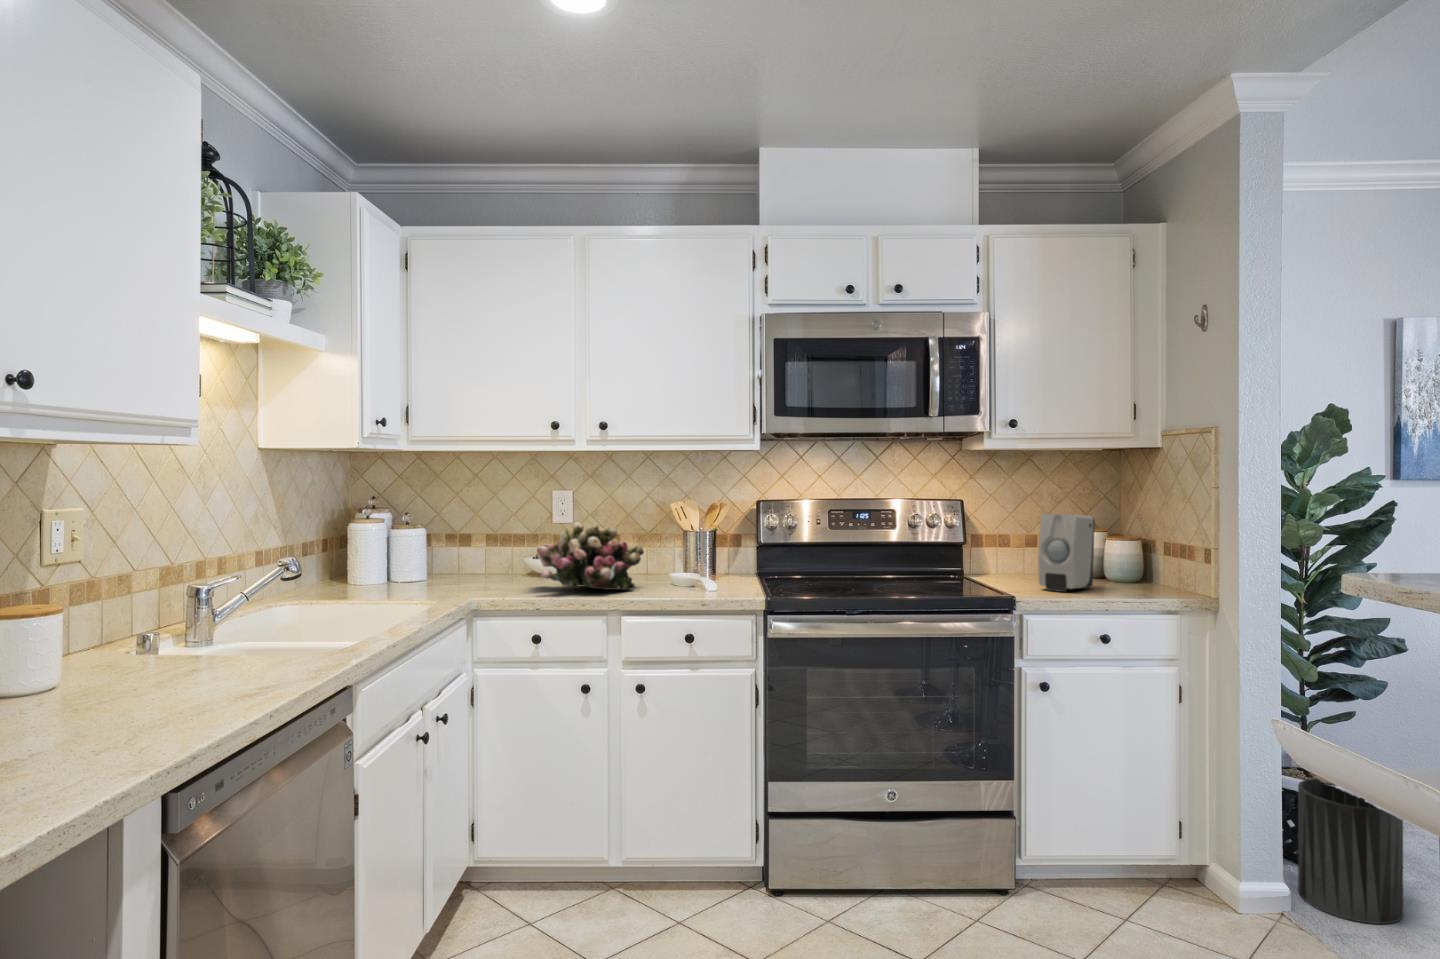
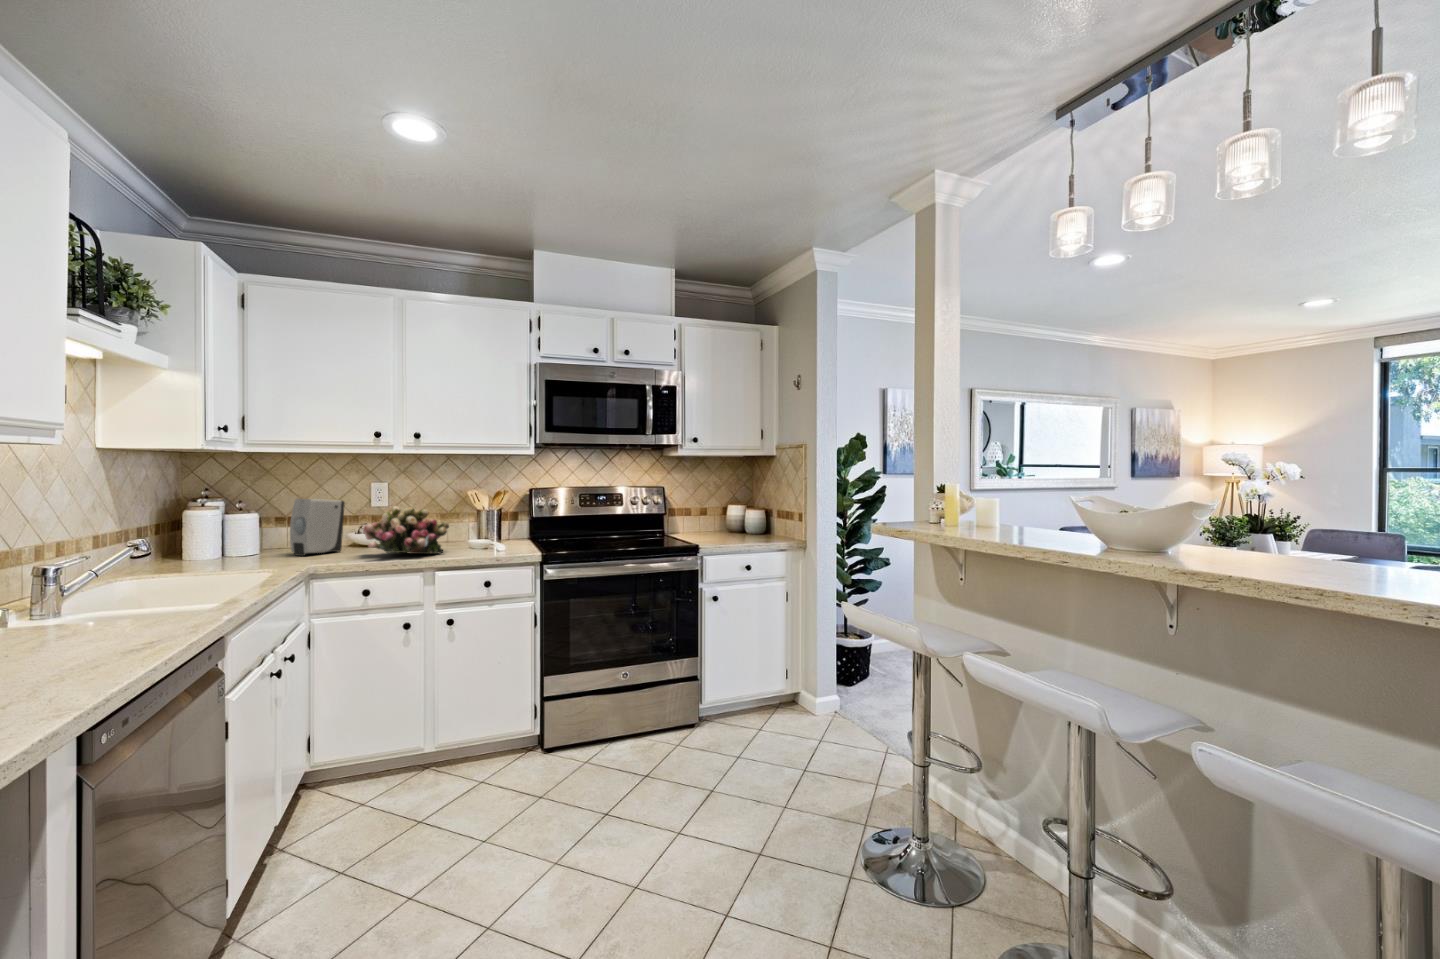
soap dispenser: present [1038,514,1095,592] -> present [290,499,345,556]
trash can: present [1298,778,1403,924] -> none [843,636,890,710]

